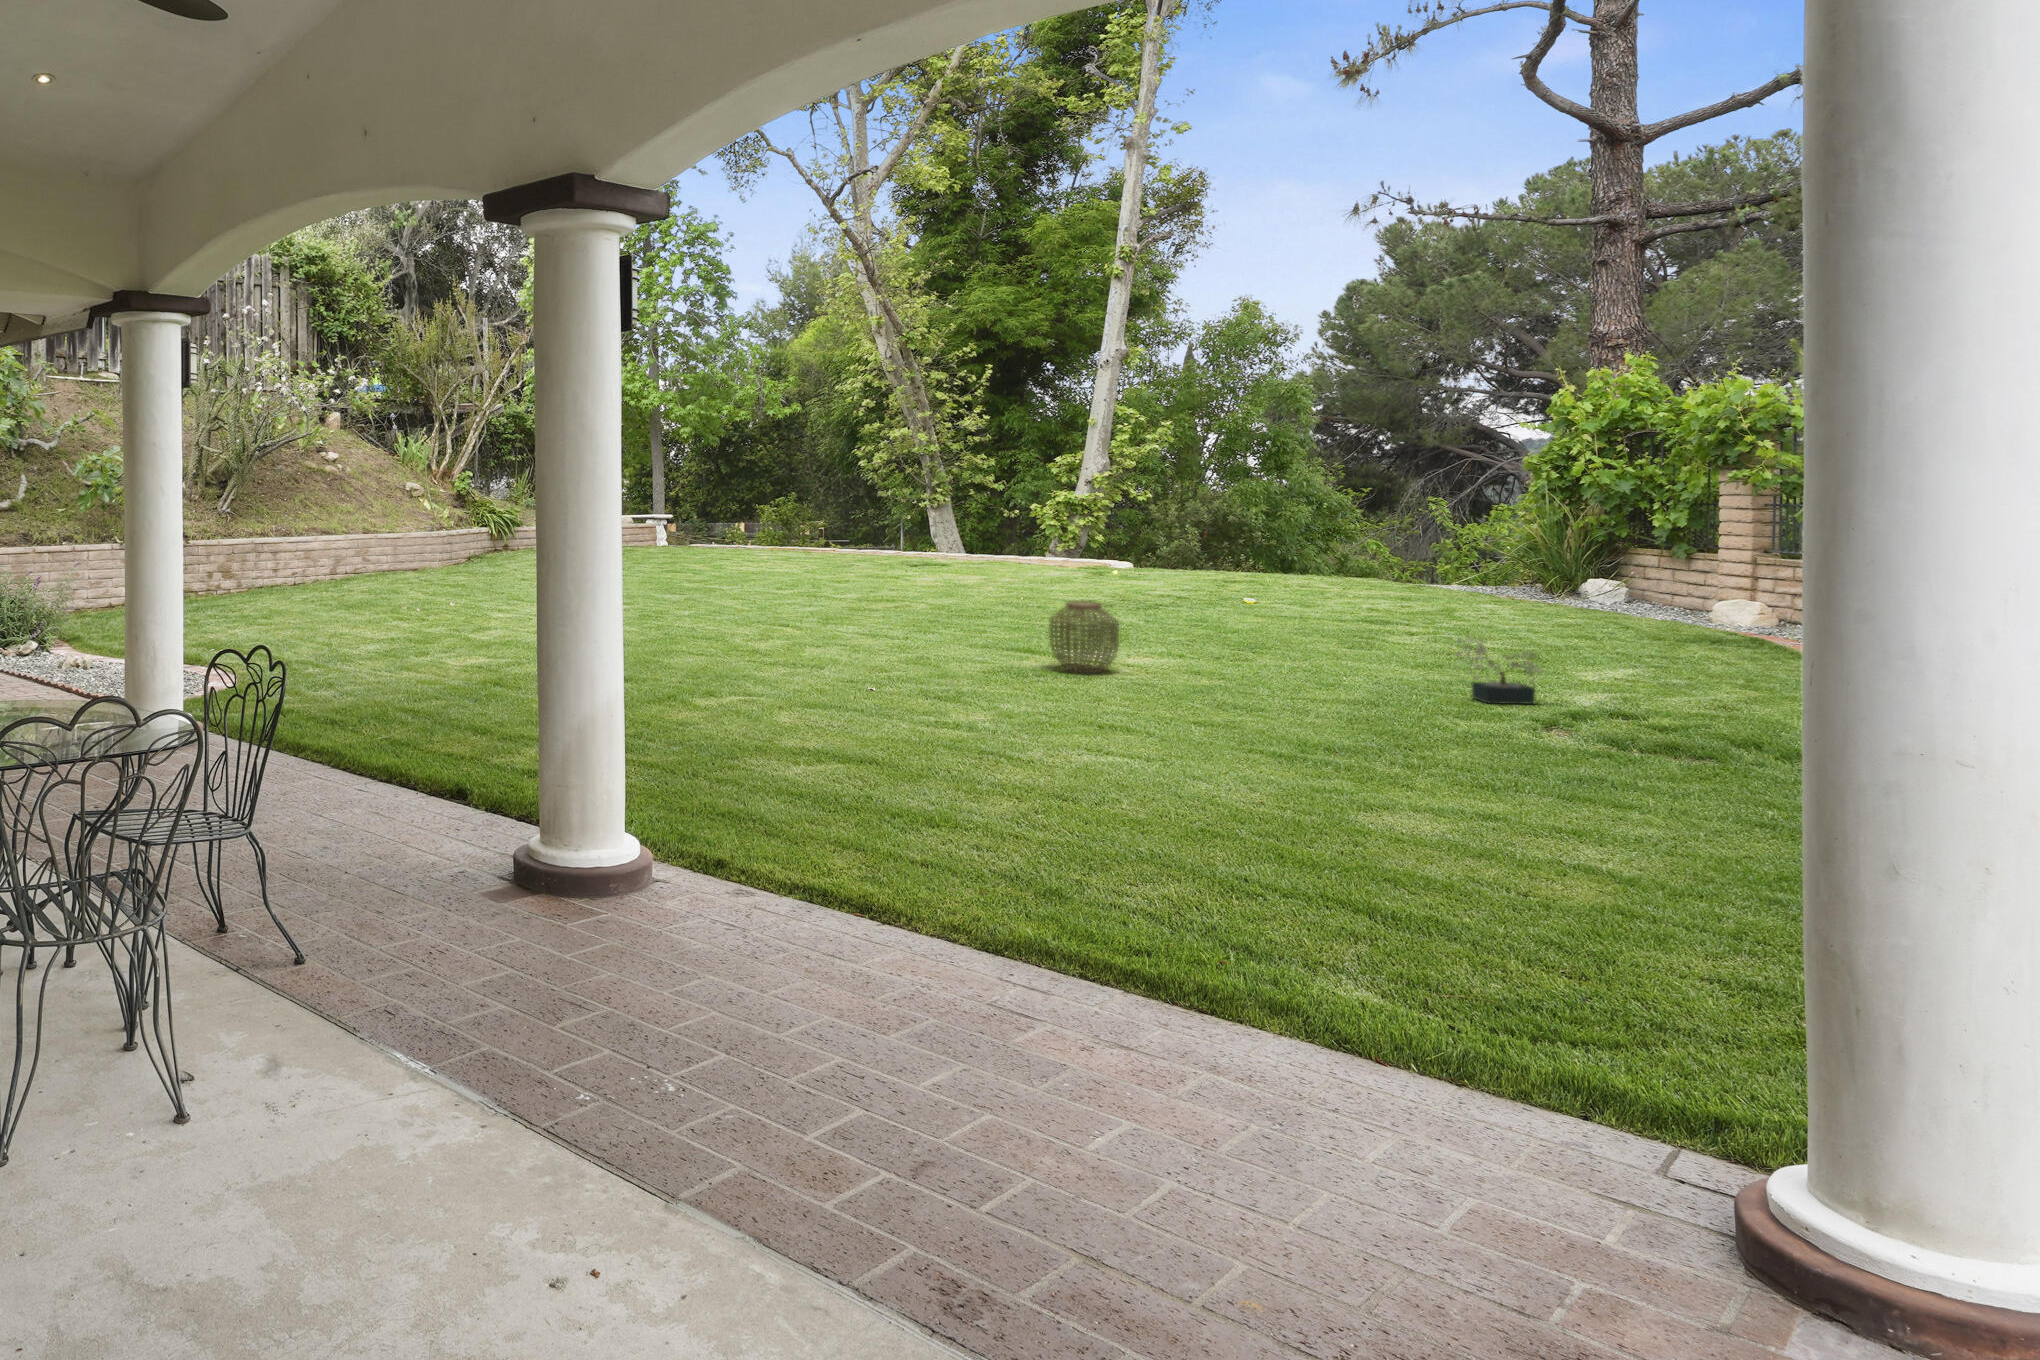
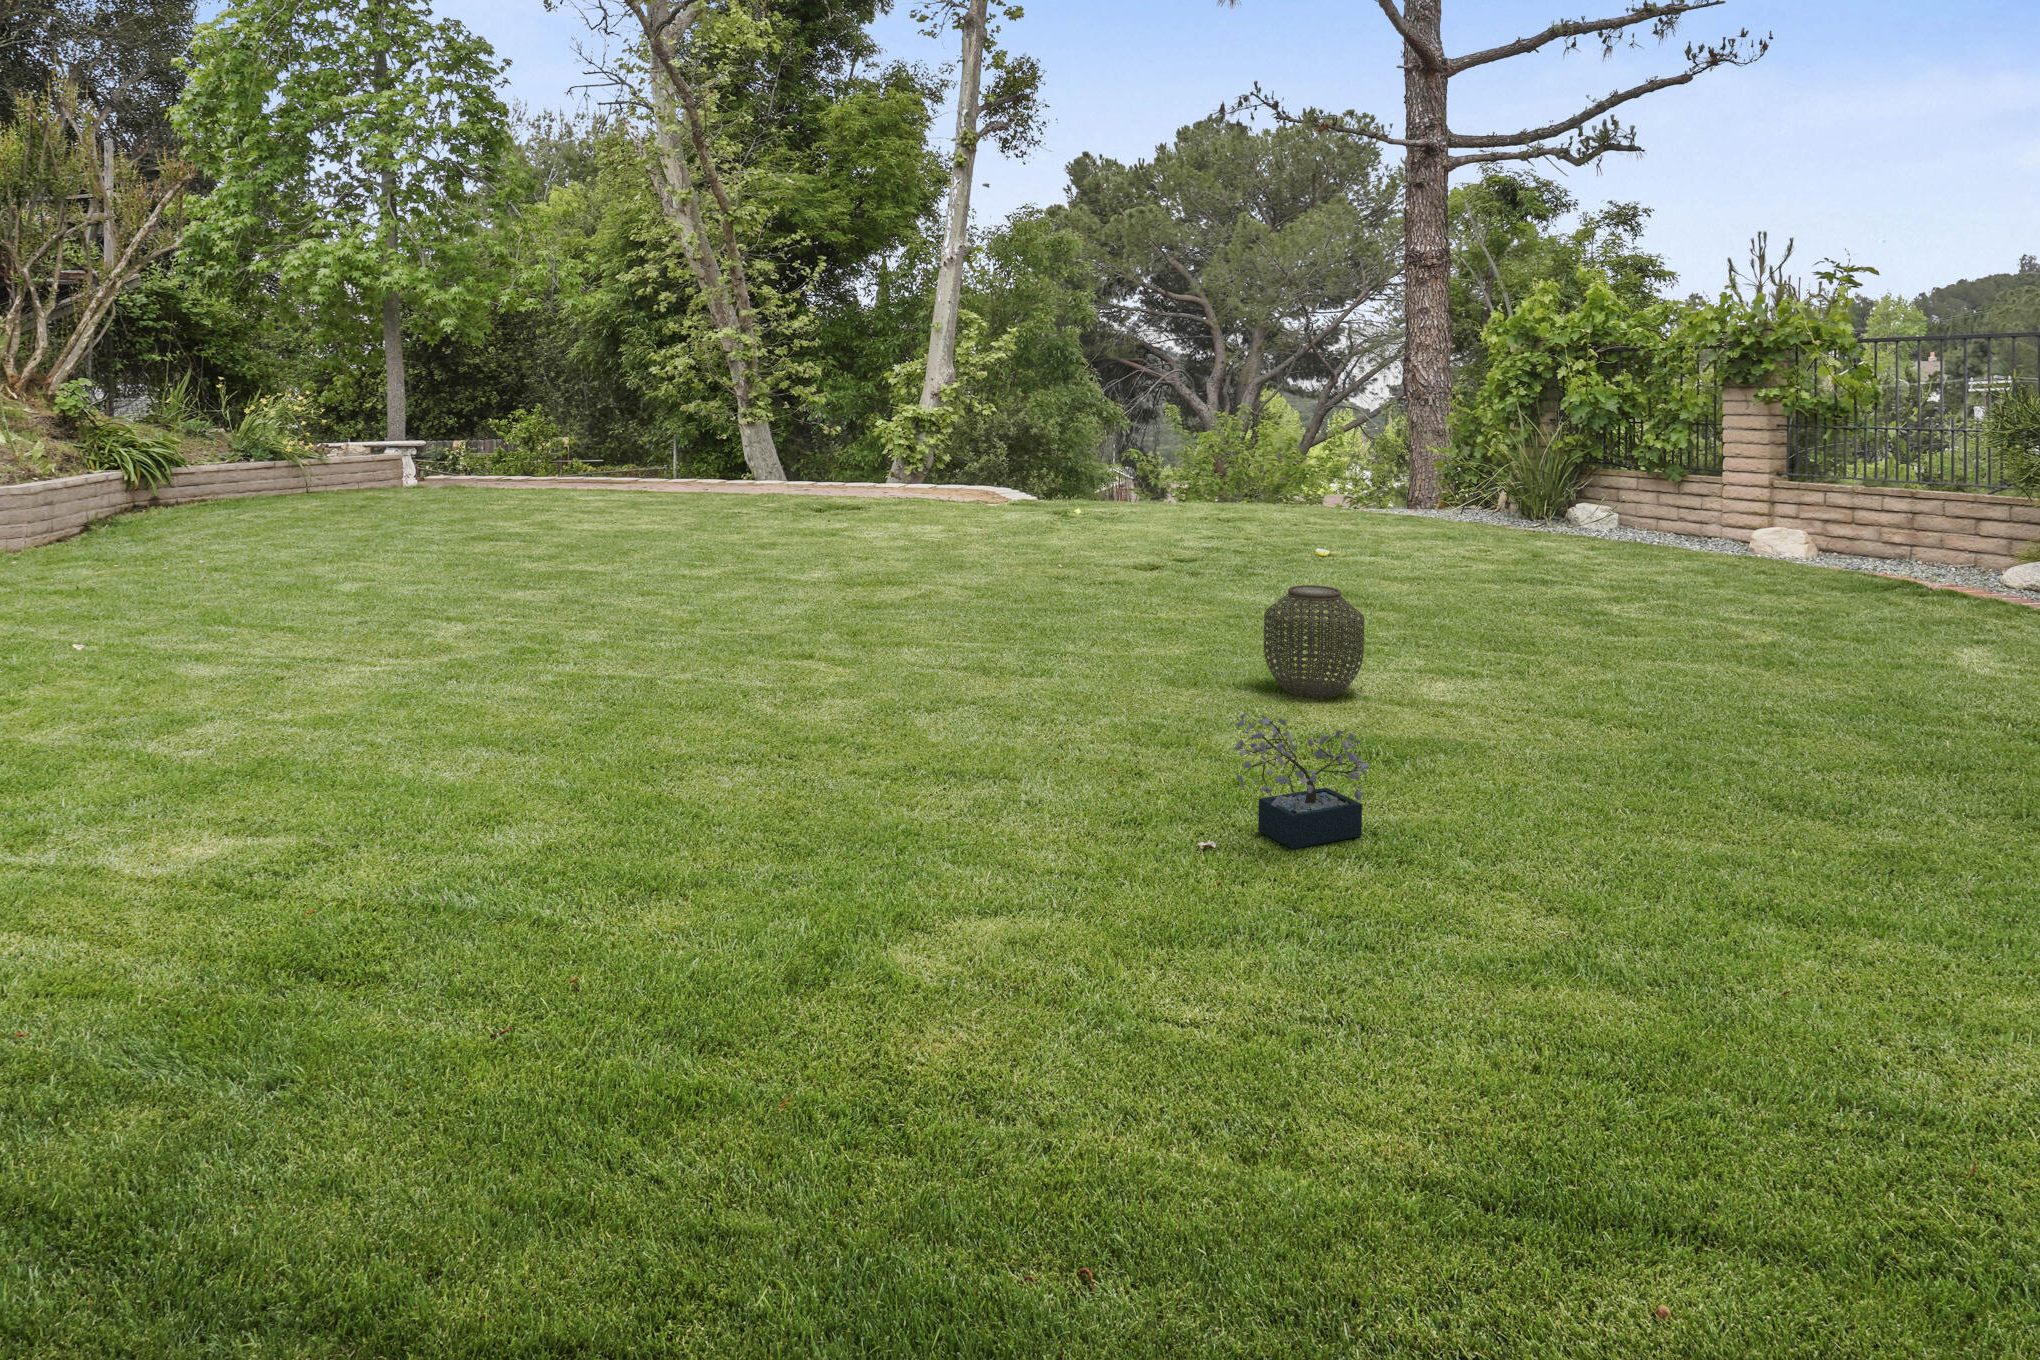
decorative plant: present [1456,638,1541,704] -> present [1233,713,1369,849]

